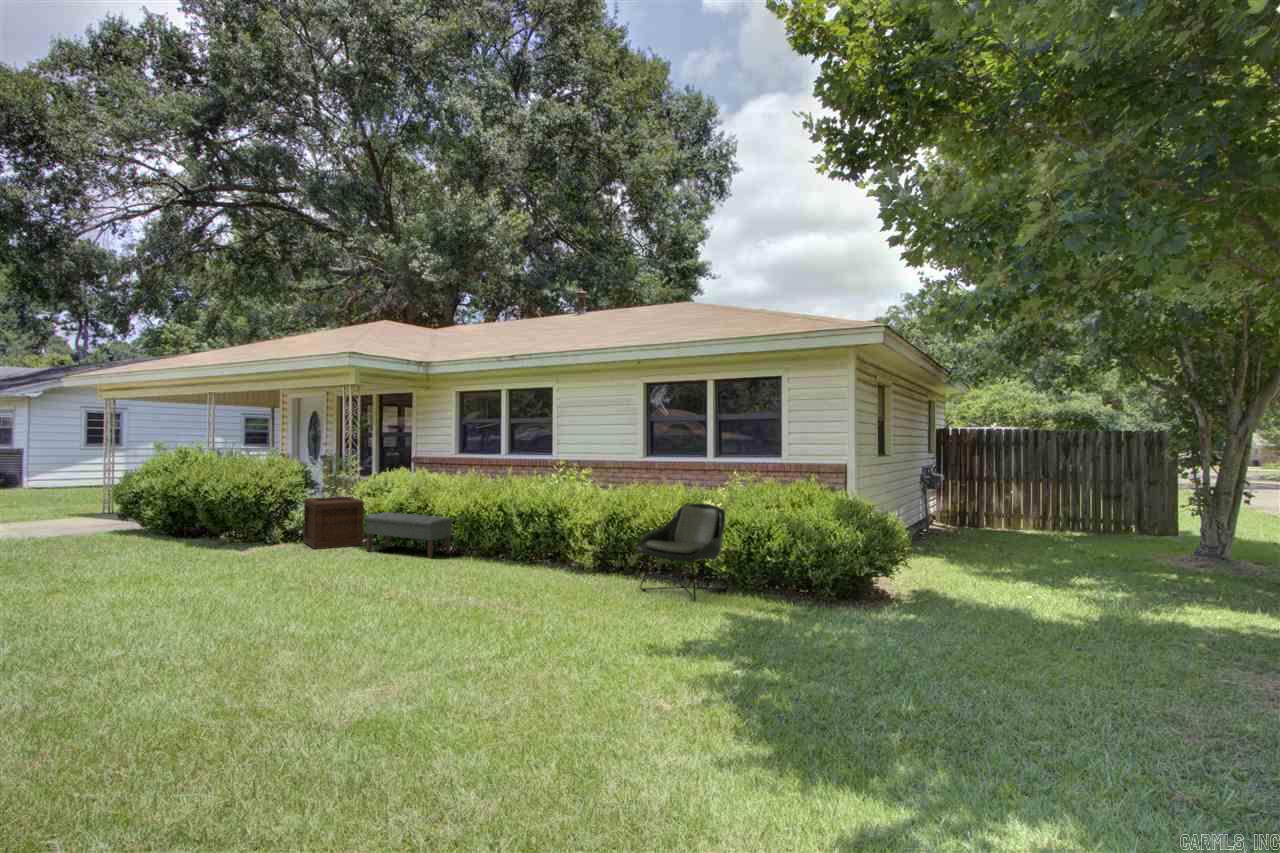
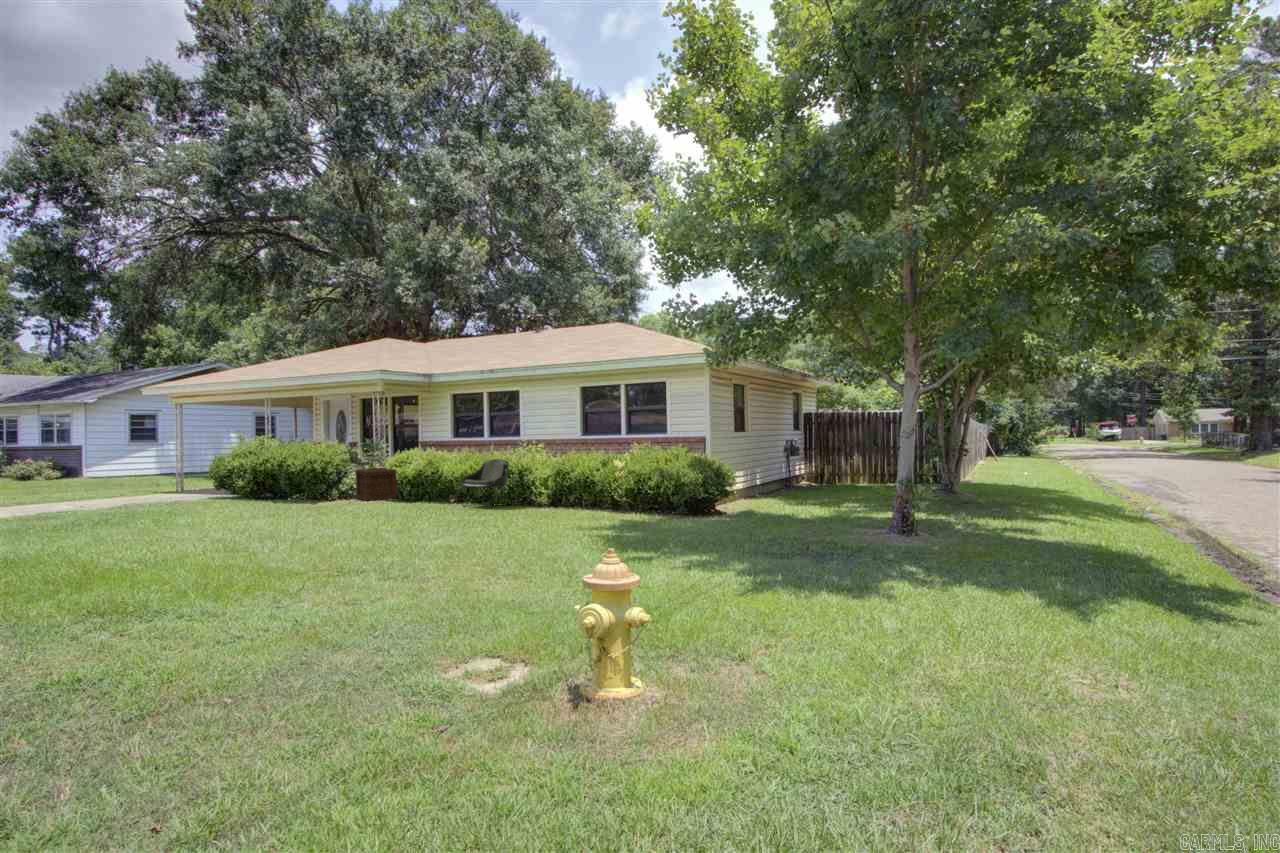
lounge chair: present [637,503,728,601] -> present [460,459,511,508]
bench: present [365,512,453,559] -> none [400,476,457,504]

